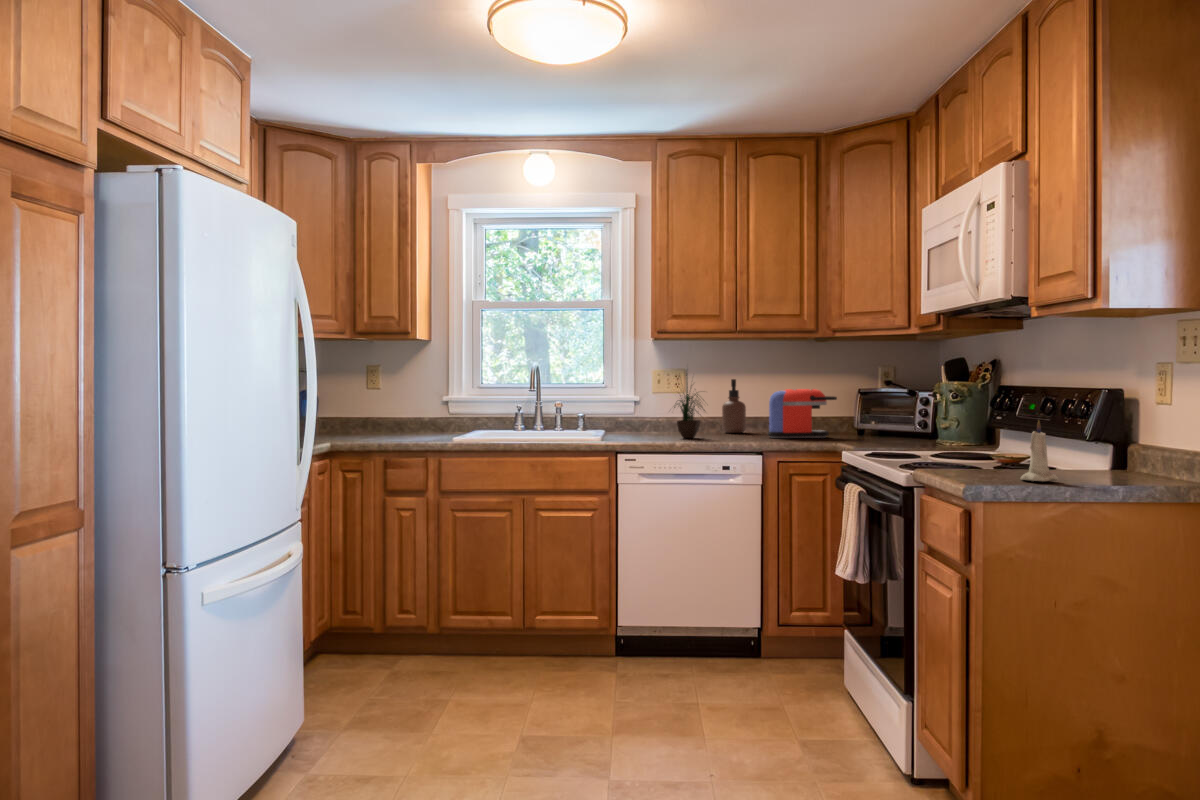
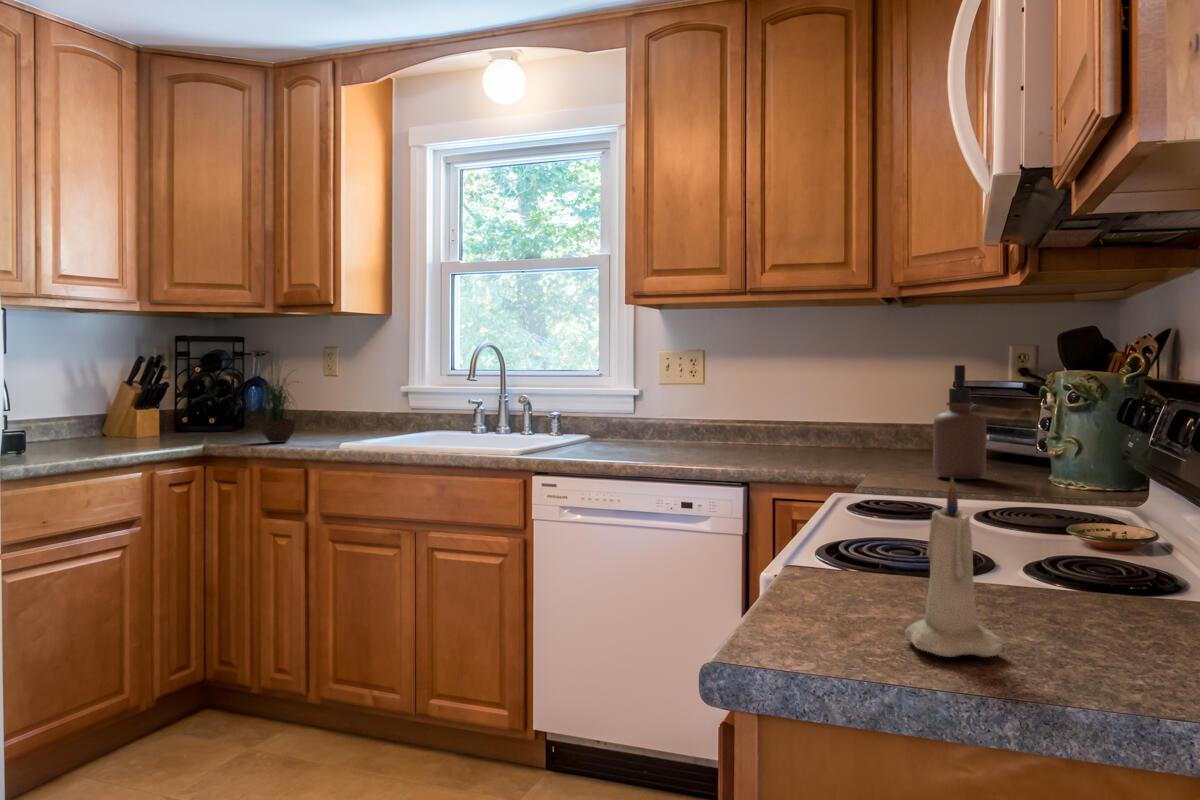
potted plant: present [674,373,705,438] -> present [252,364,296,443]
soap dispenser: present [722,379,746,433] -> present [933,365,986,479]
coffee maker: present [768,389,837,438] -> none [782,382,900,462]

